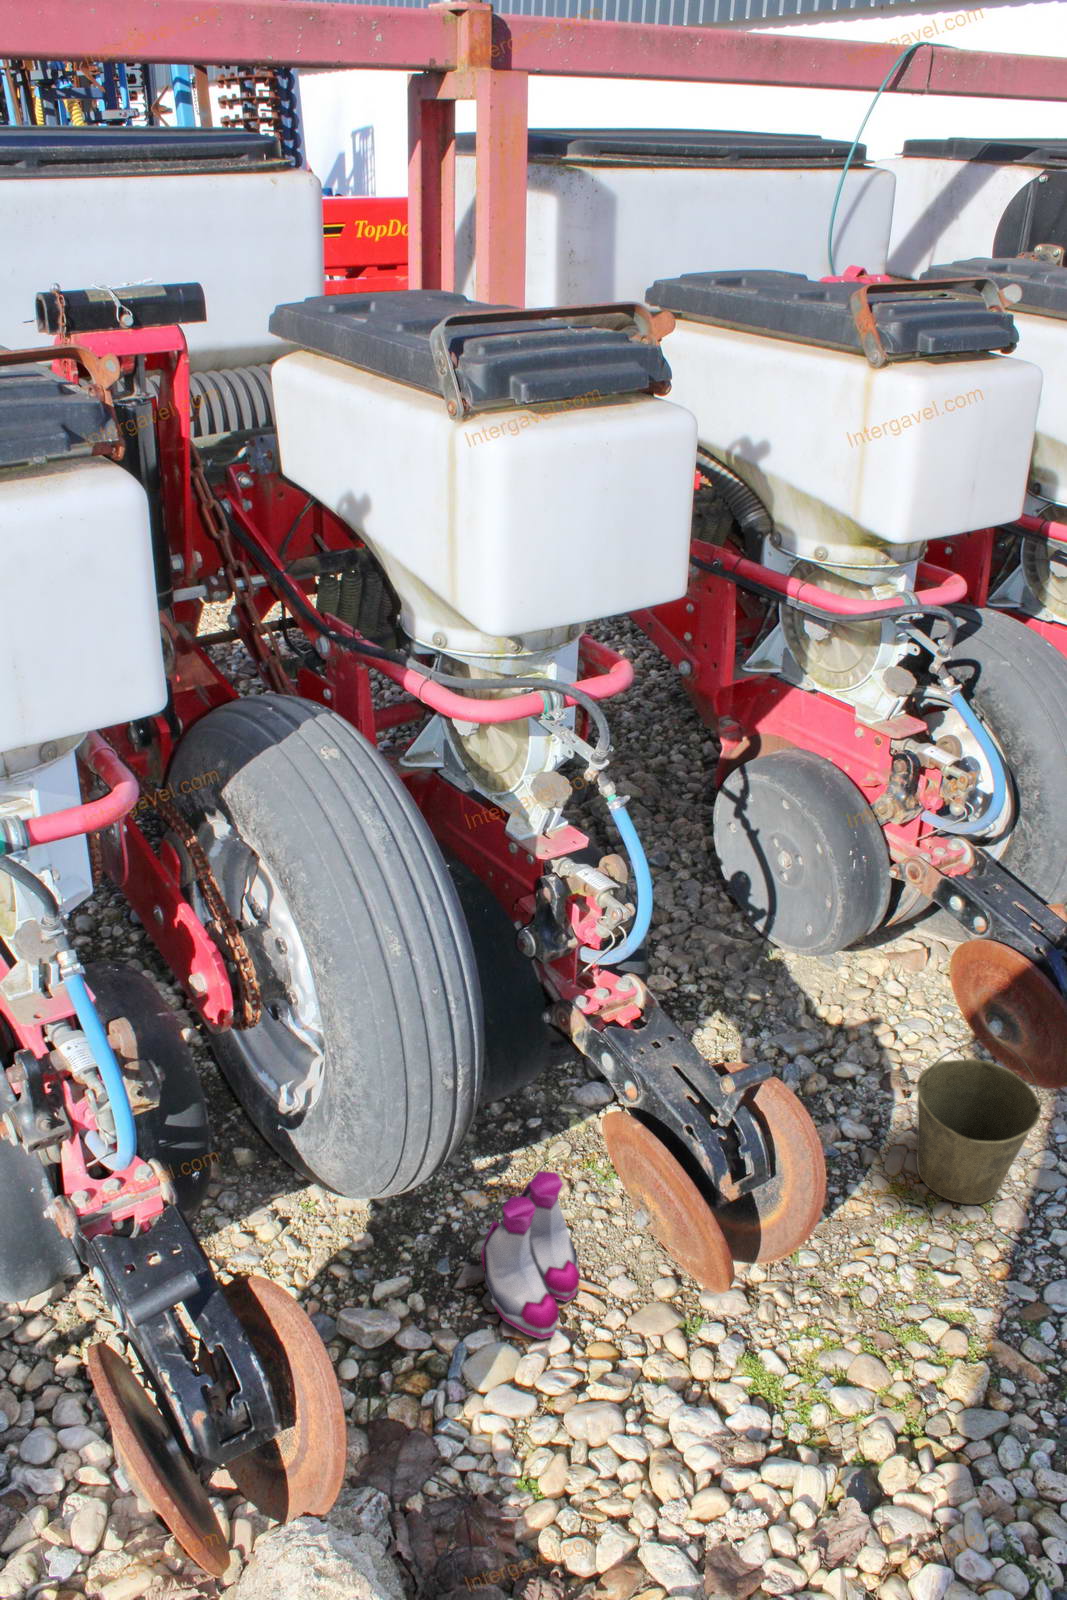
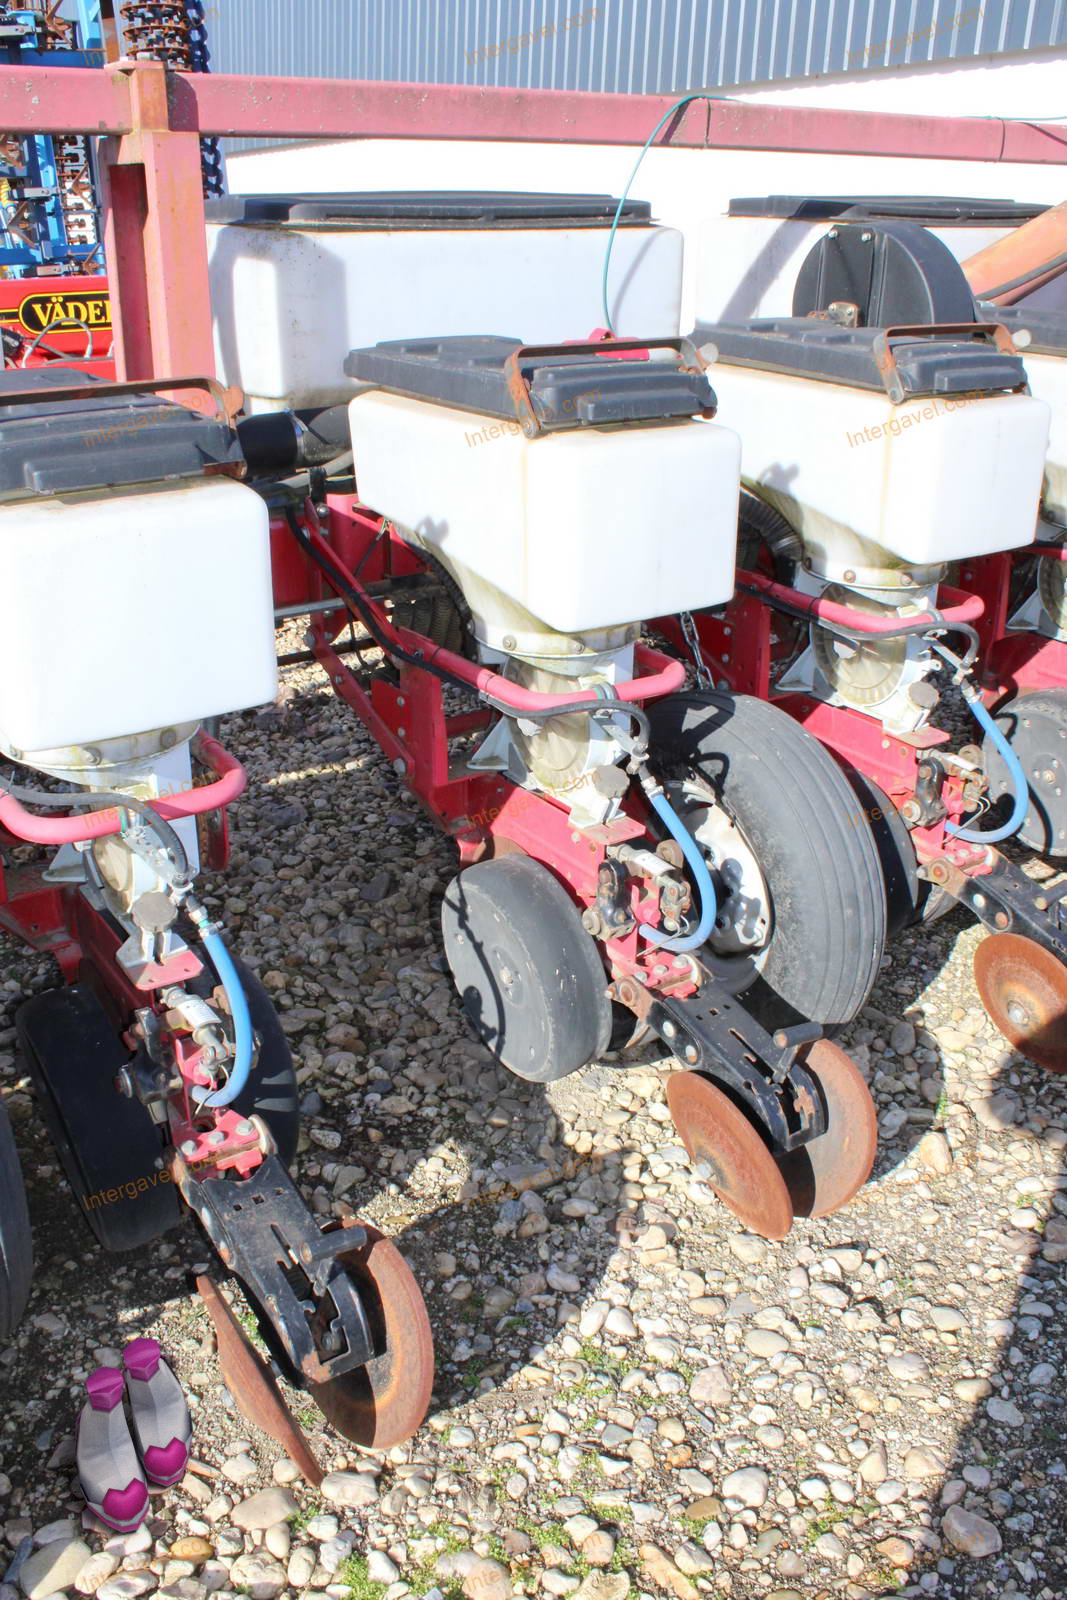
bucket: present [917,1039,1042,1204] -> none [604,1189,740,1374]

